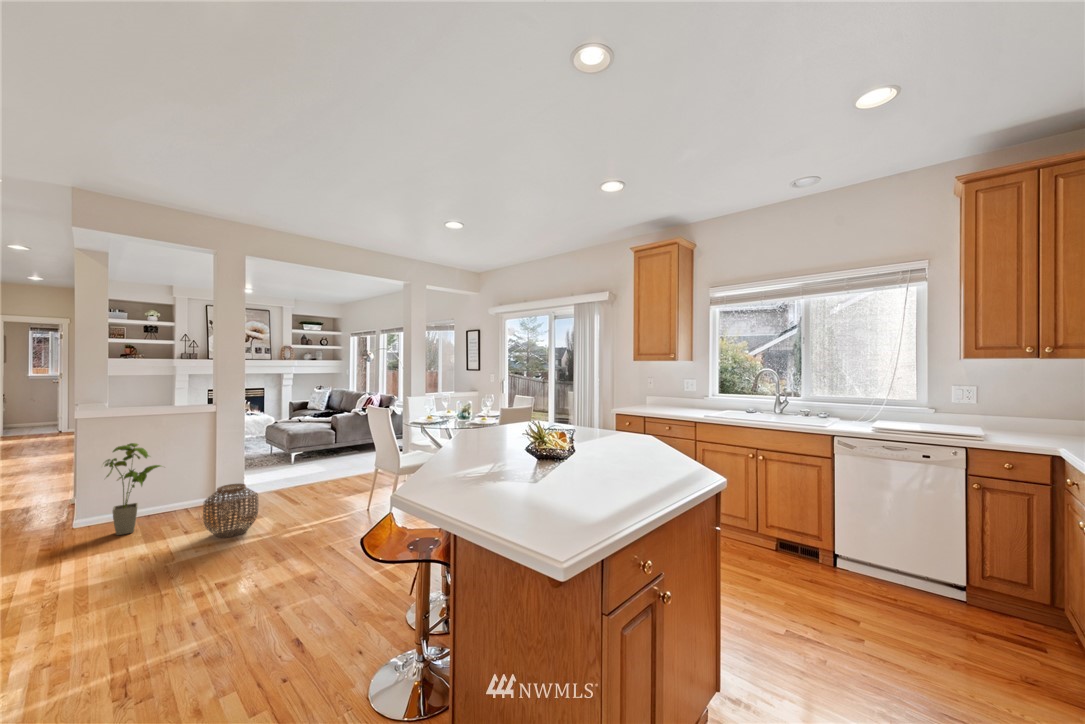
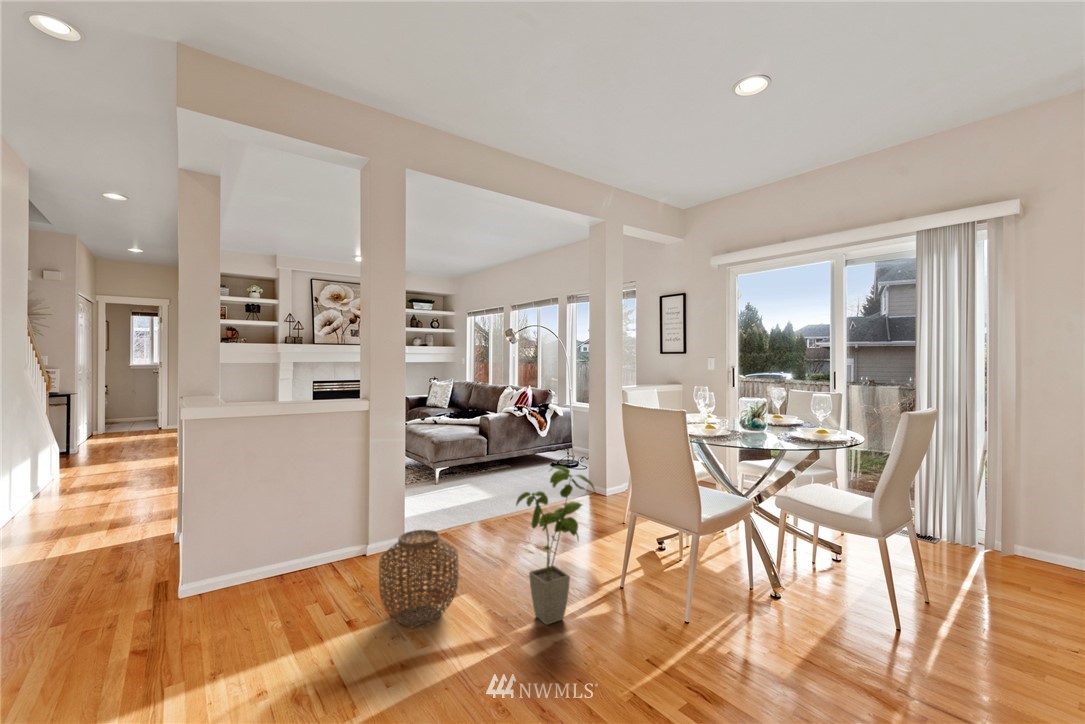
house plant: present [105,443,161,535] -> present [516,466,595,625]

